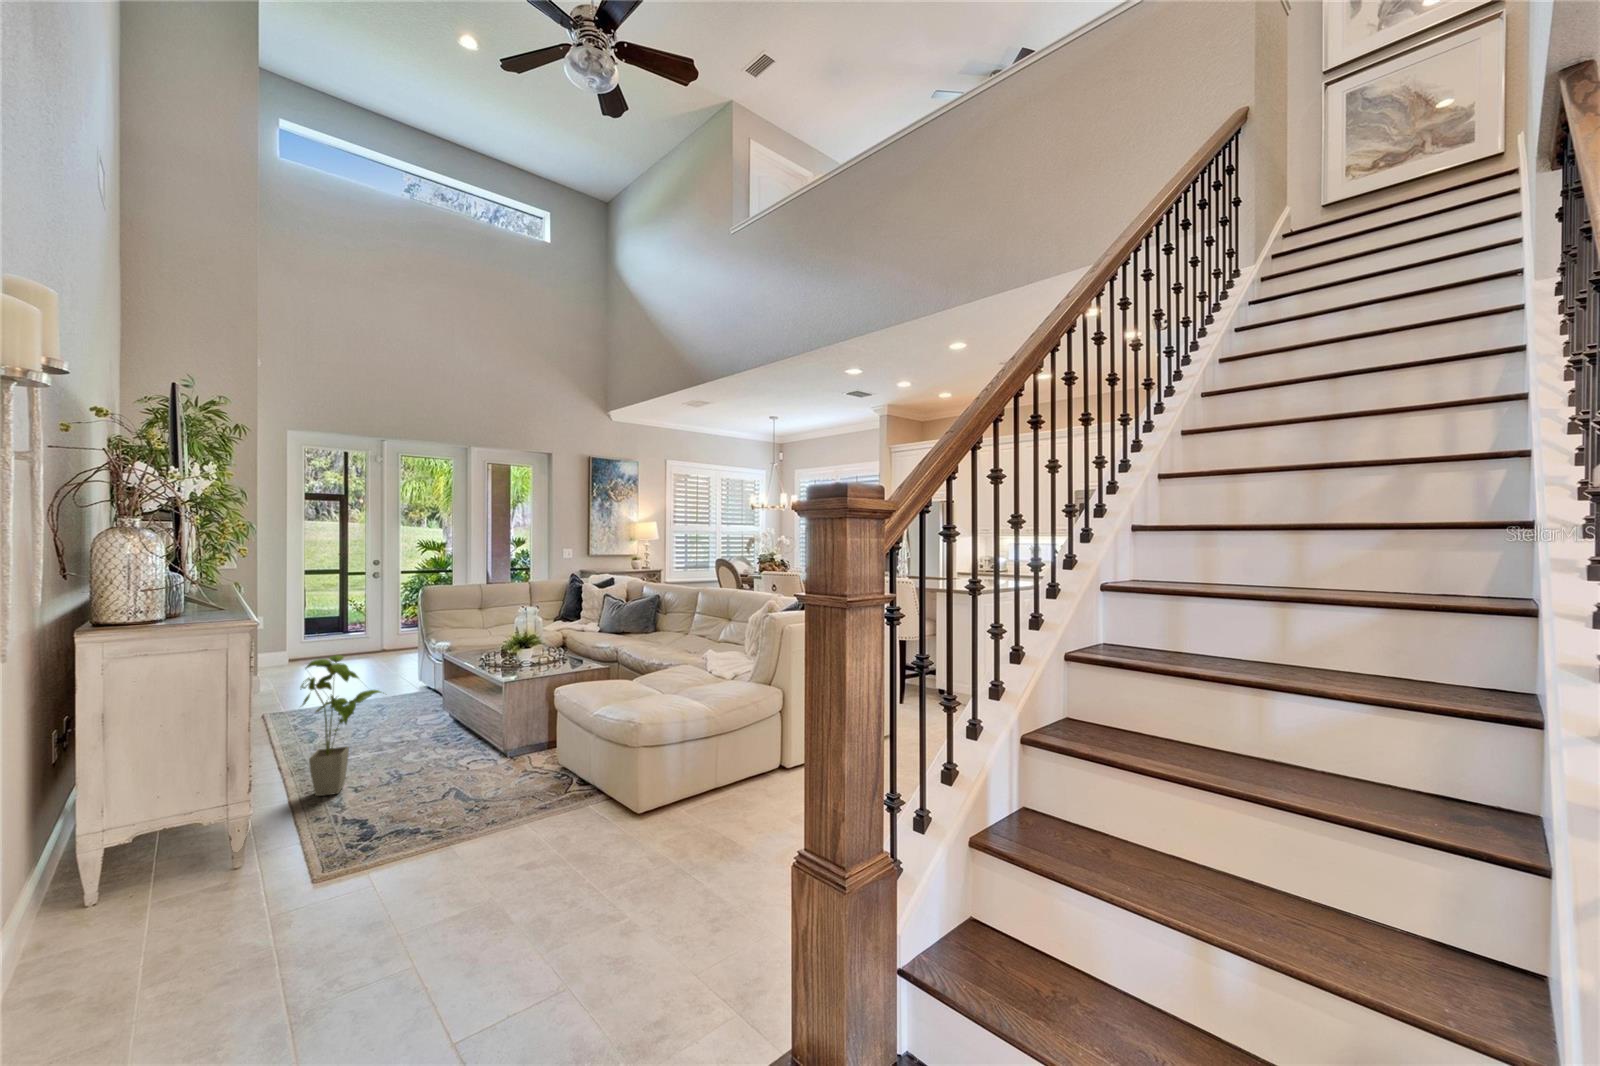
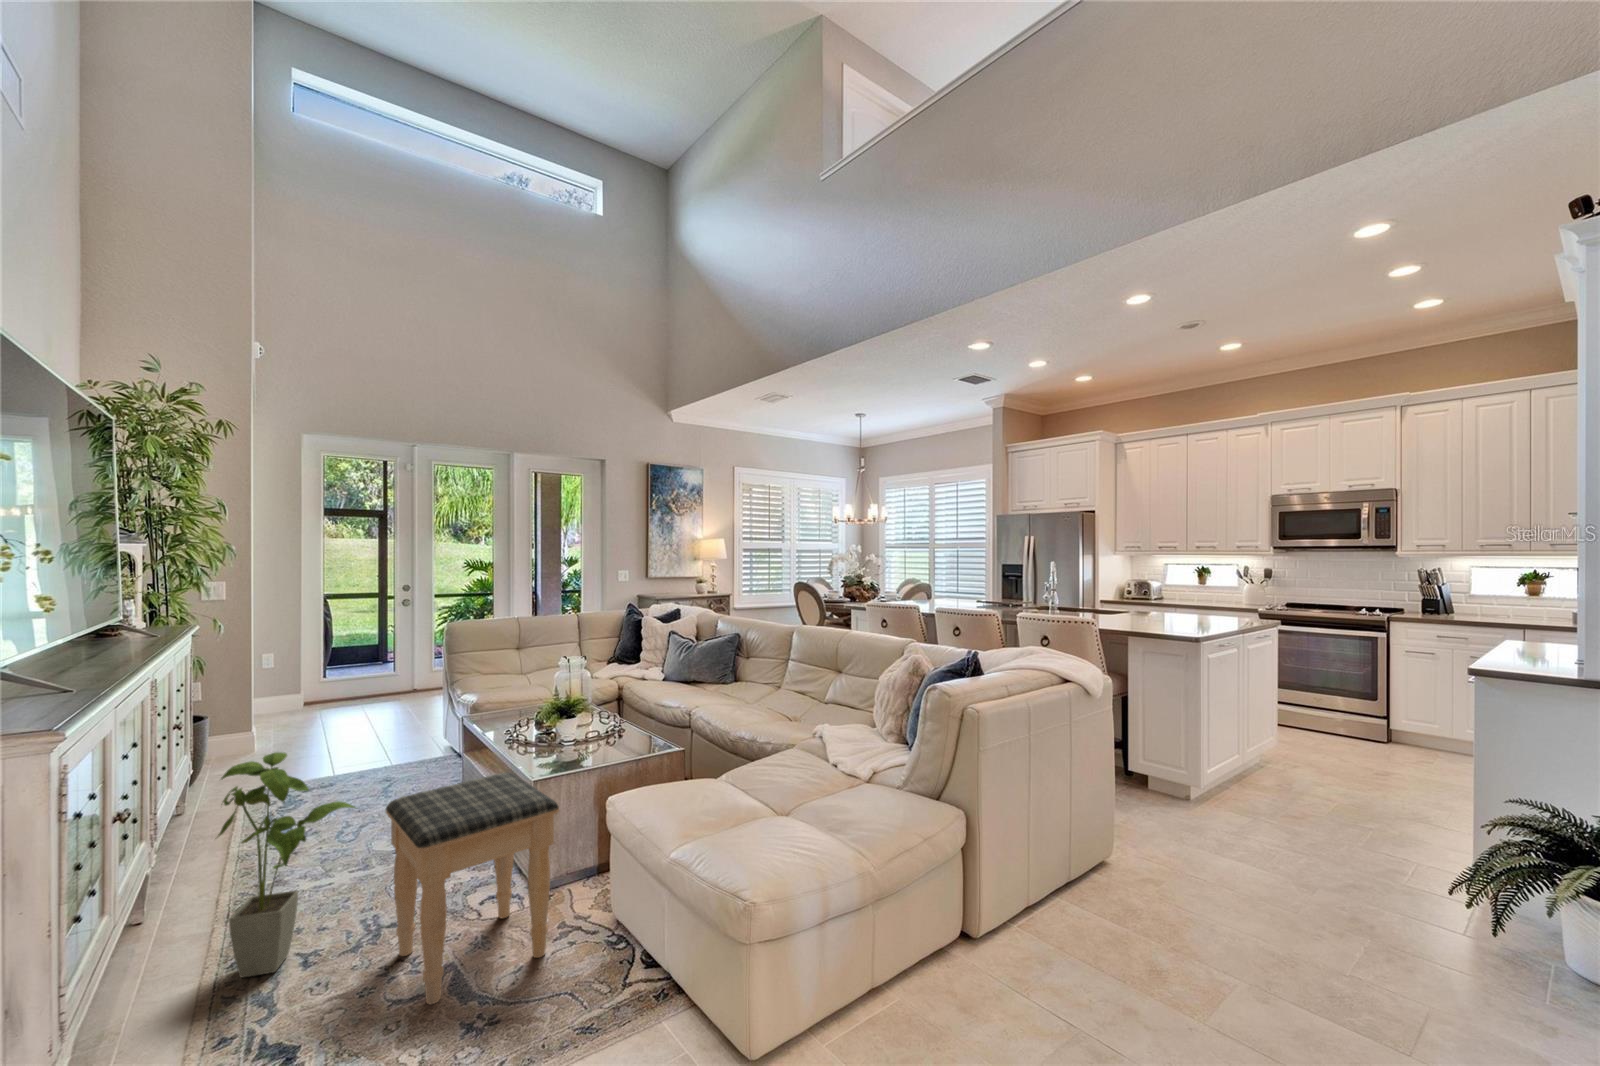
footstool: none [408,674,523,803] -> present [386,773,559,1004]

